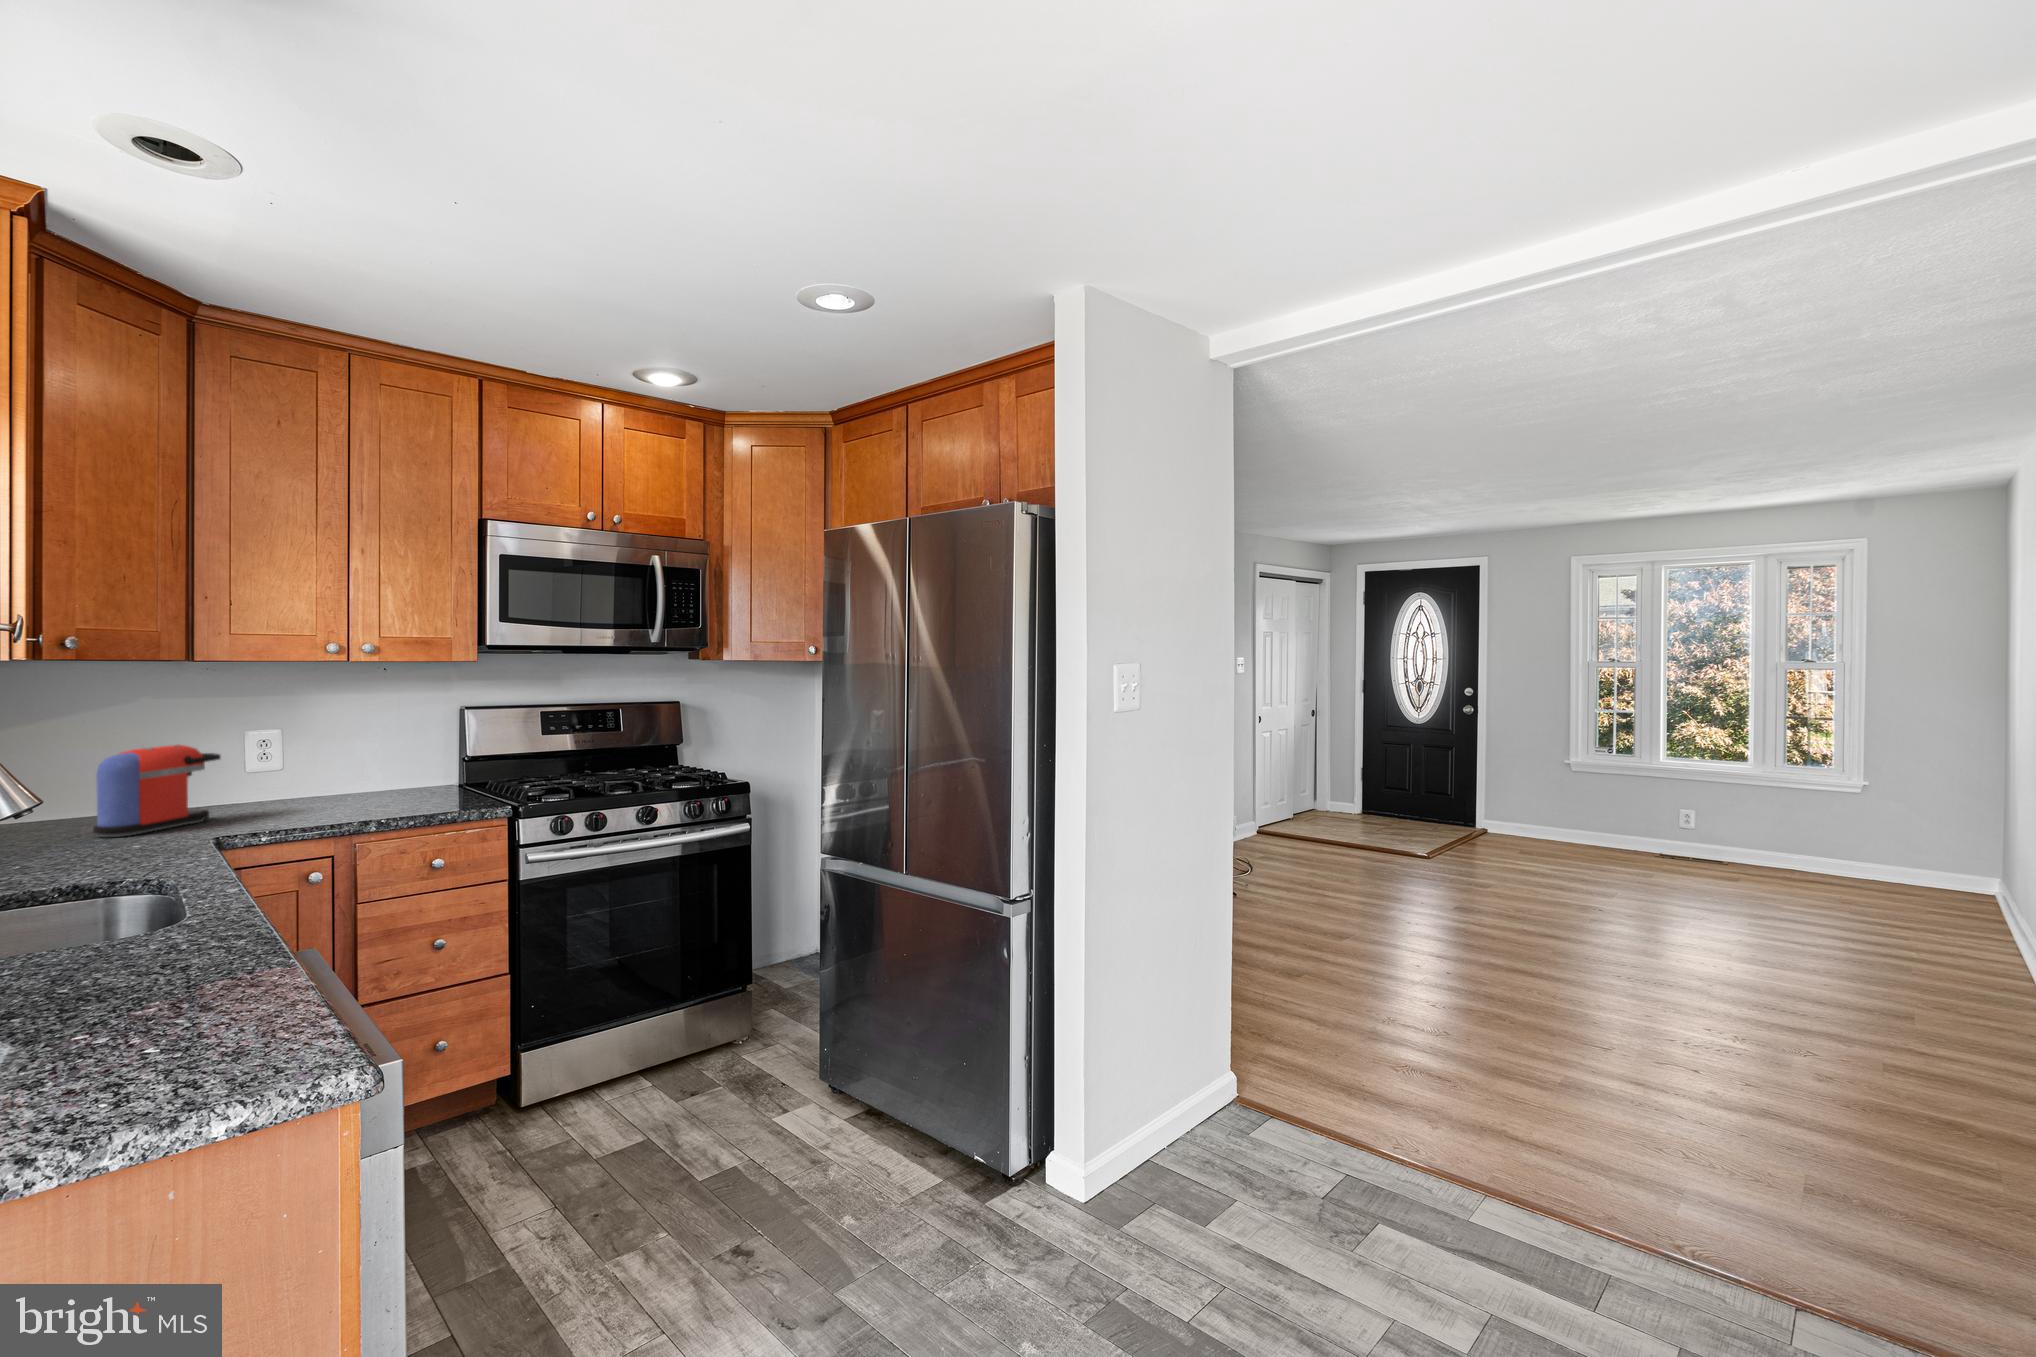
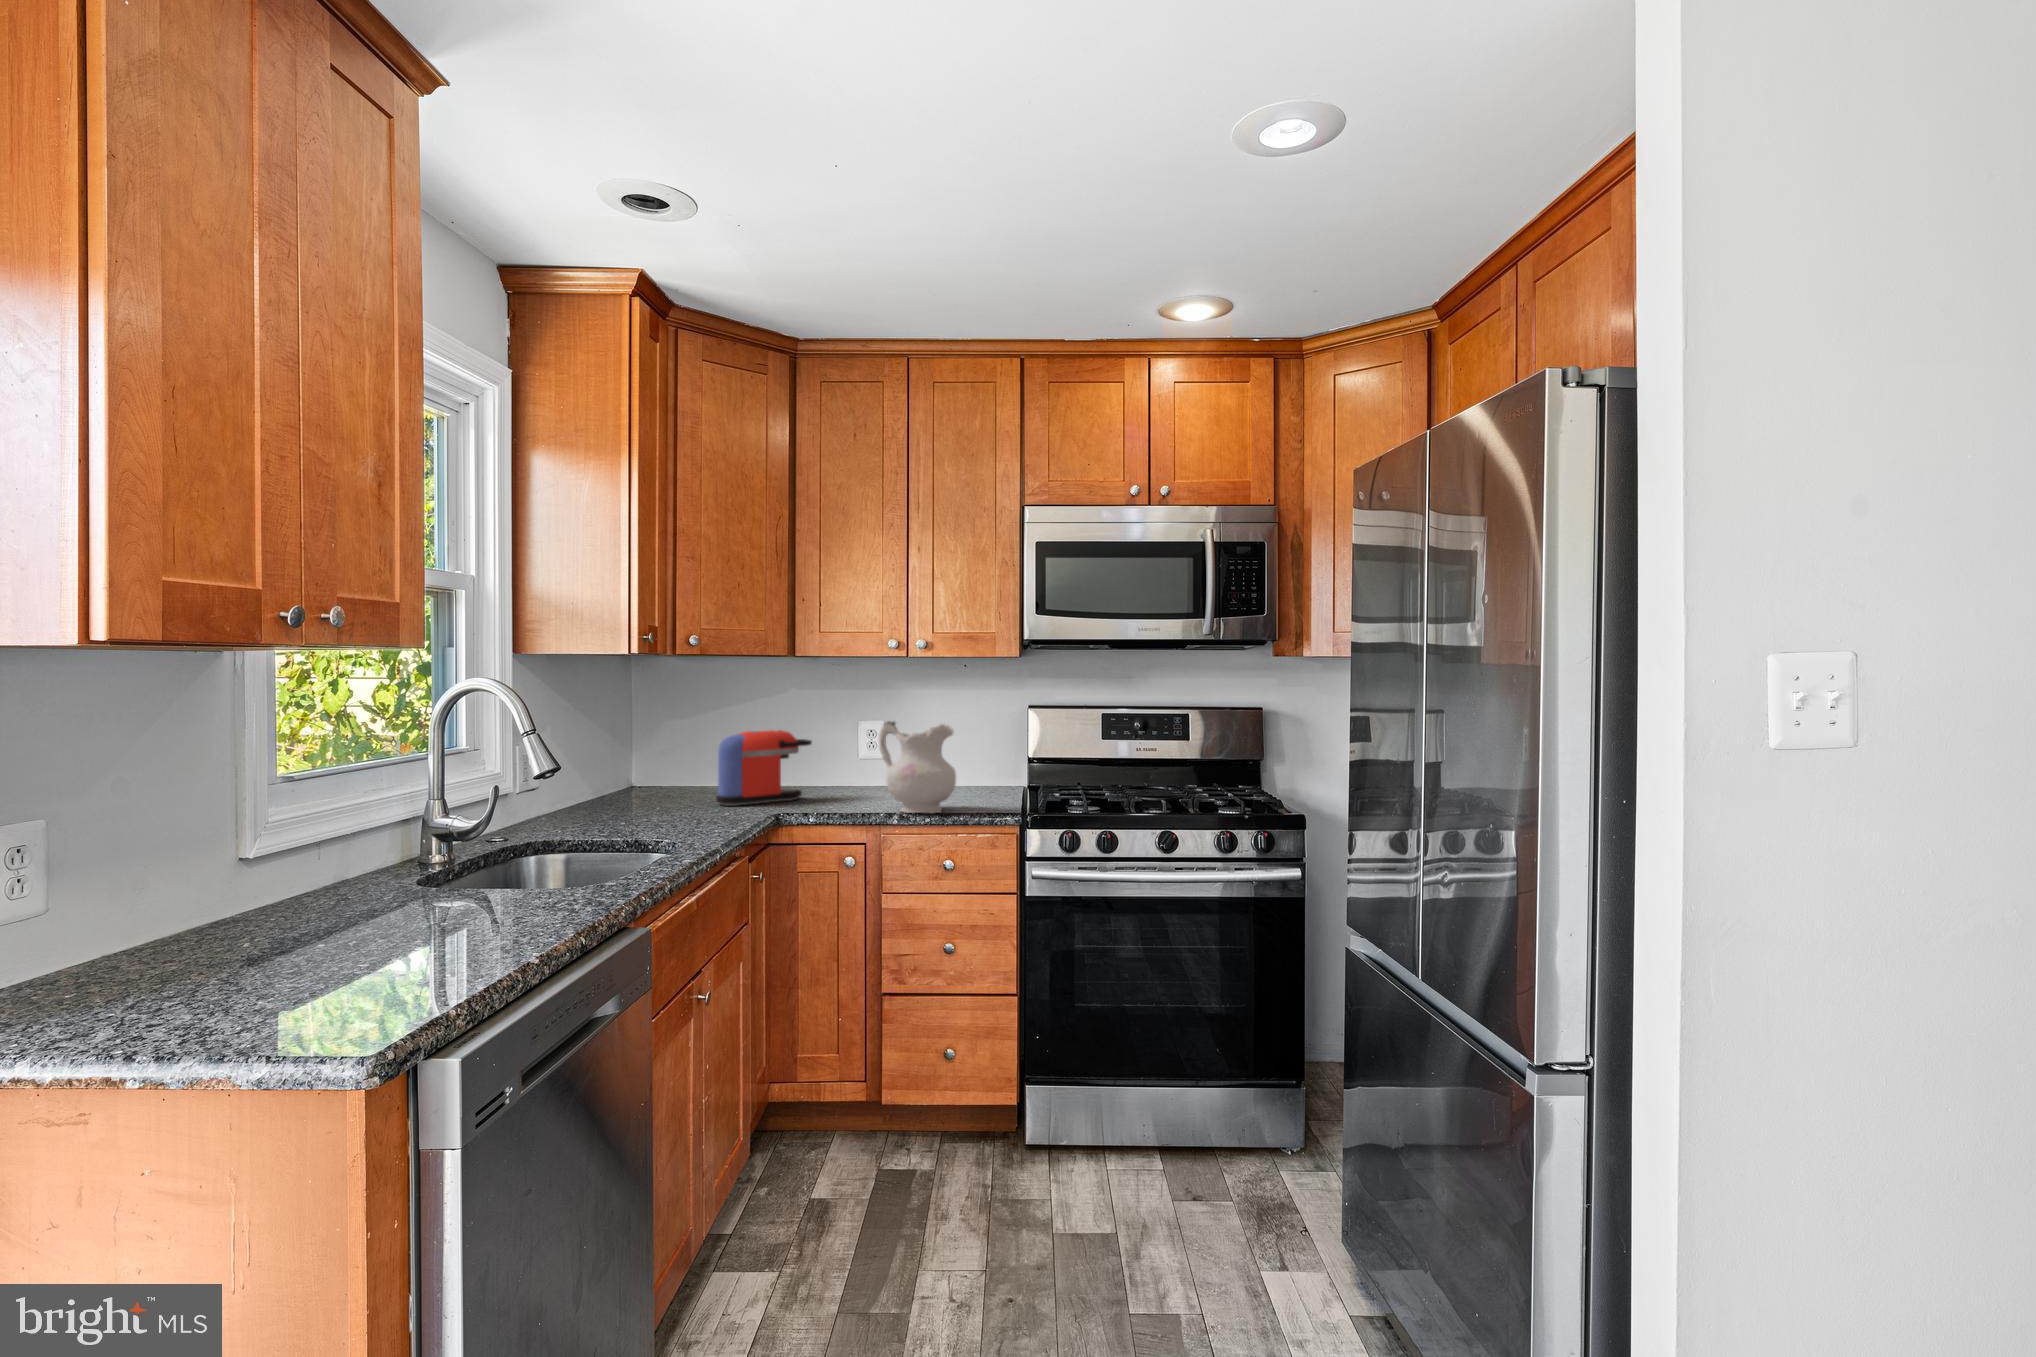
ceramic pitcher: none [345,728,440,819] -> present [878,721,956,813]

